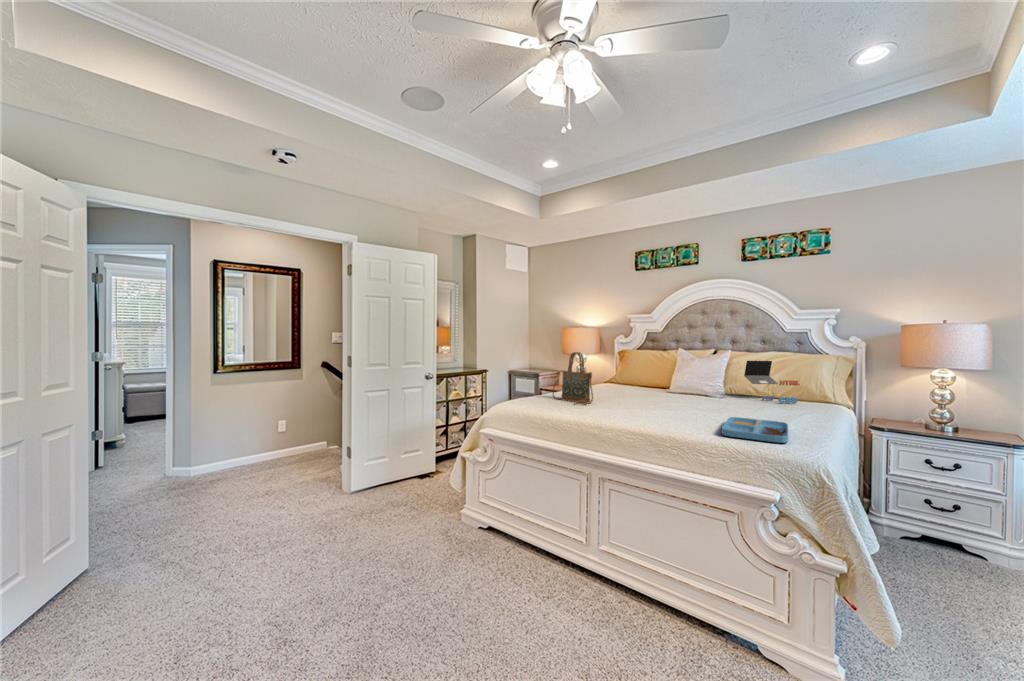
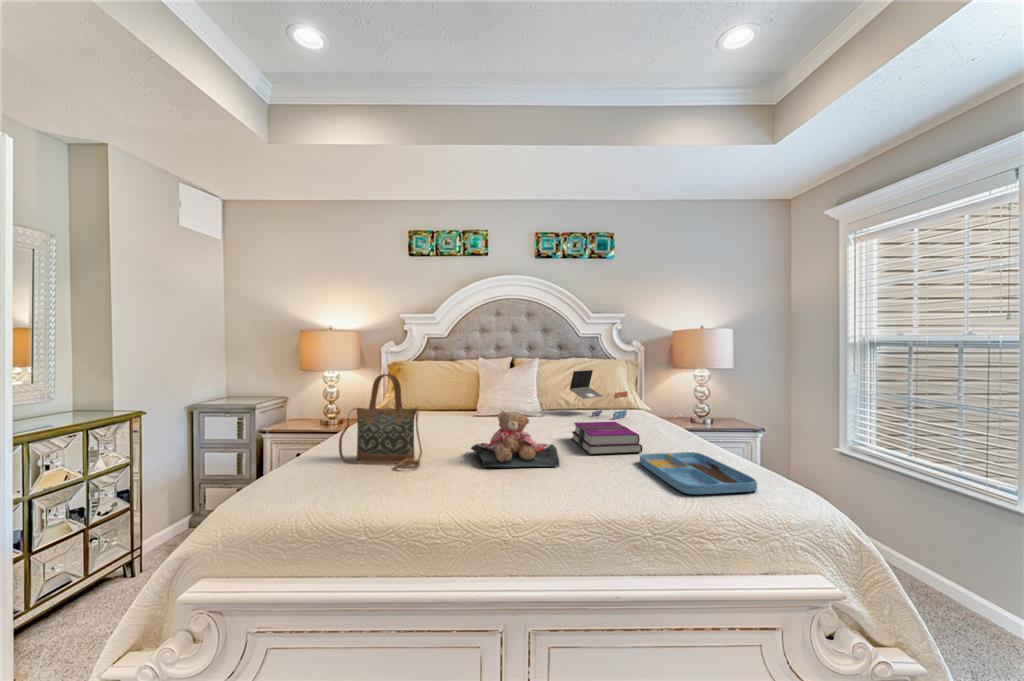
teddy bear: none [620,377,680,416] -> present [471,411,559,468]
hardback book: none [701,396,751,419] -> present [572,422,642,455]

